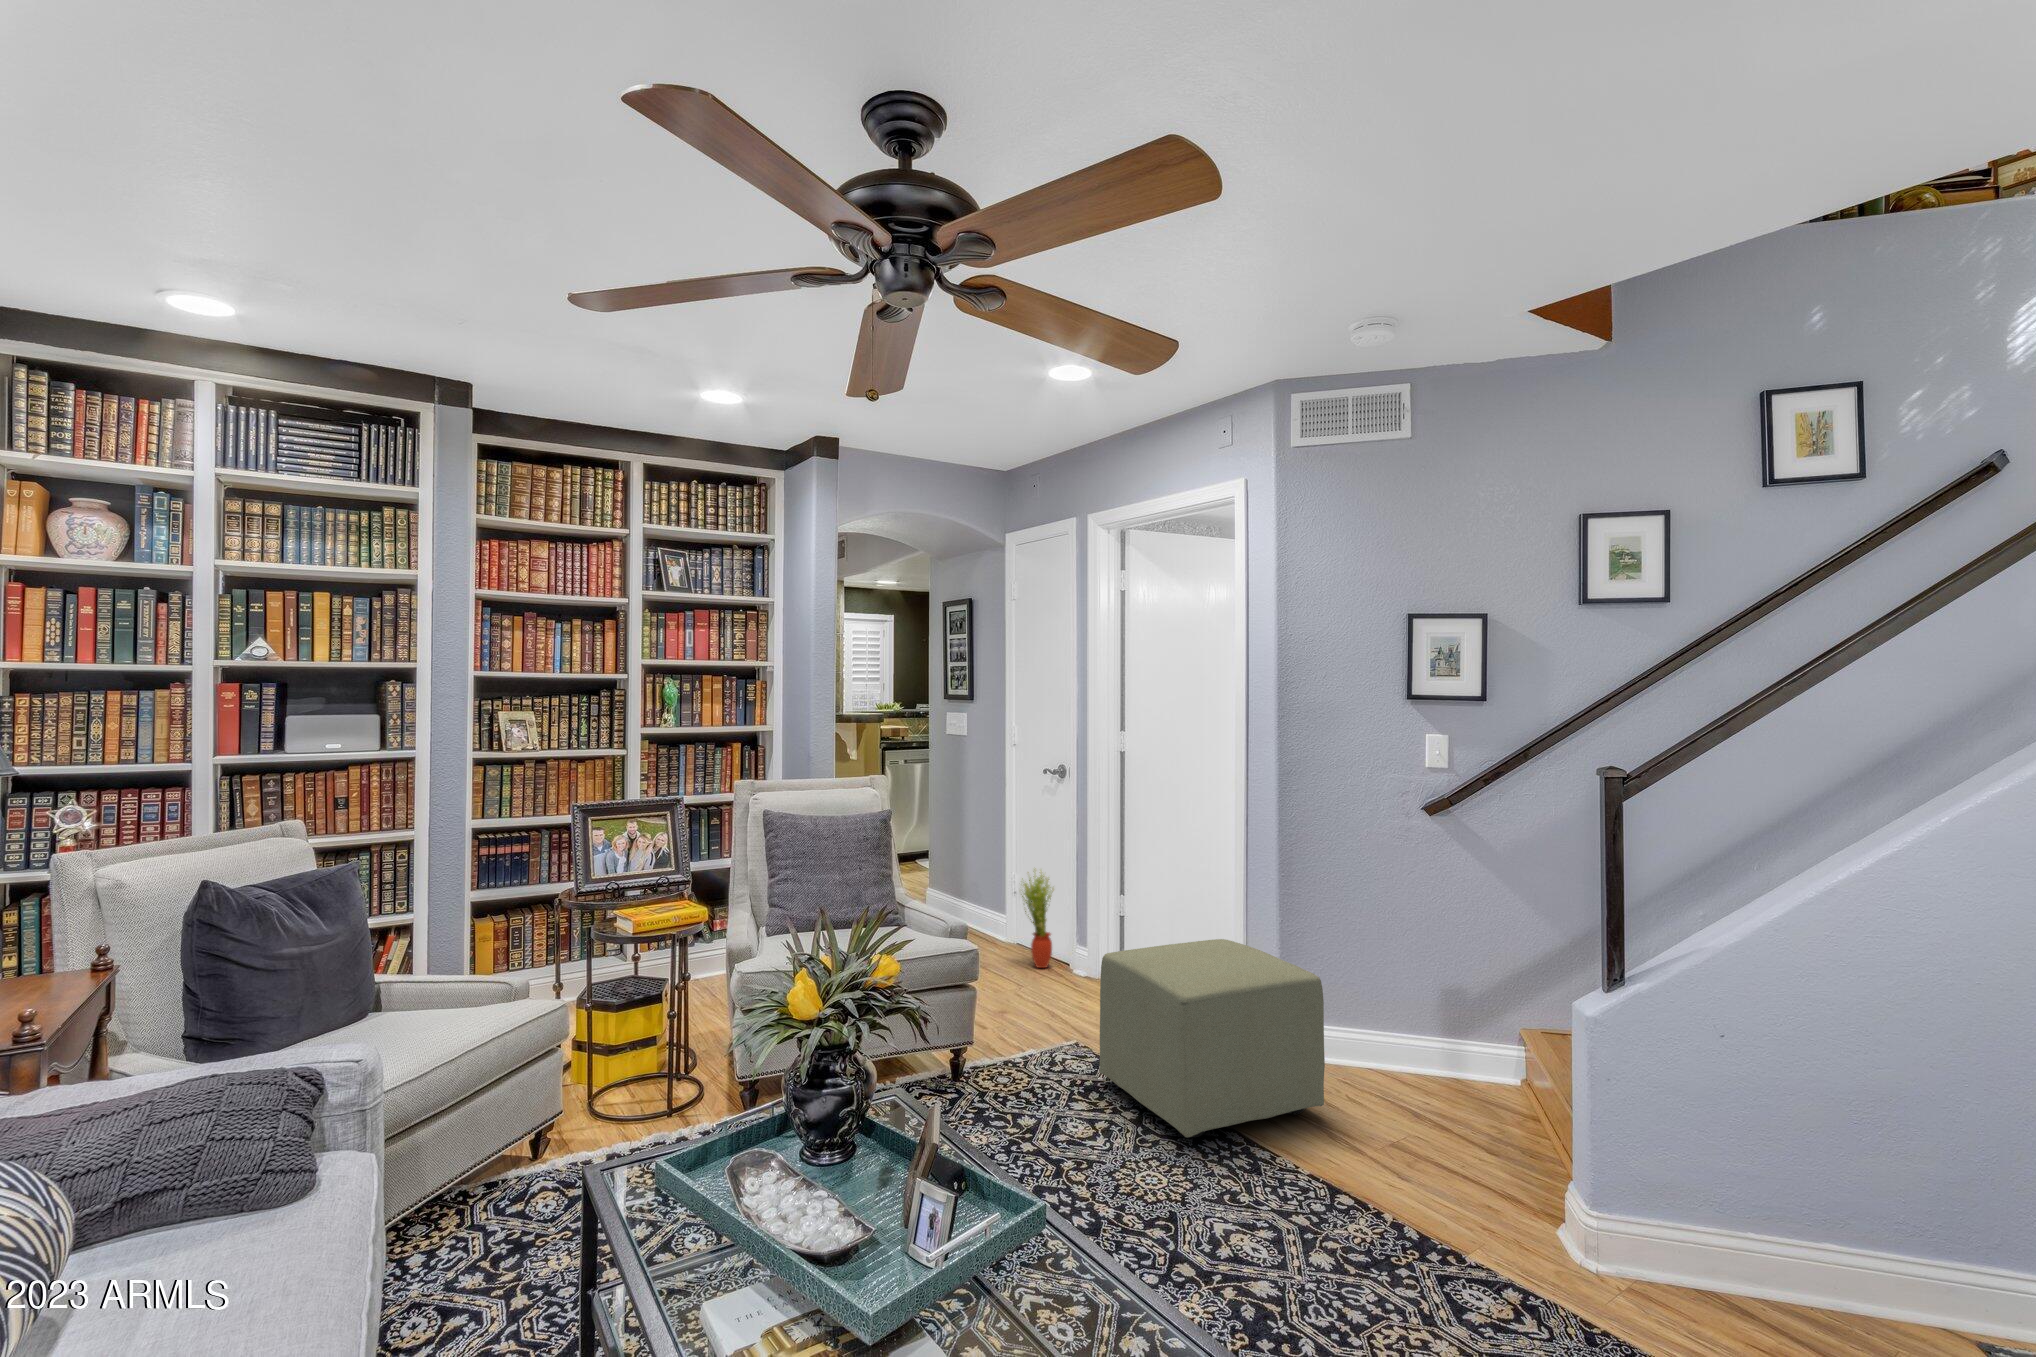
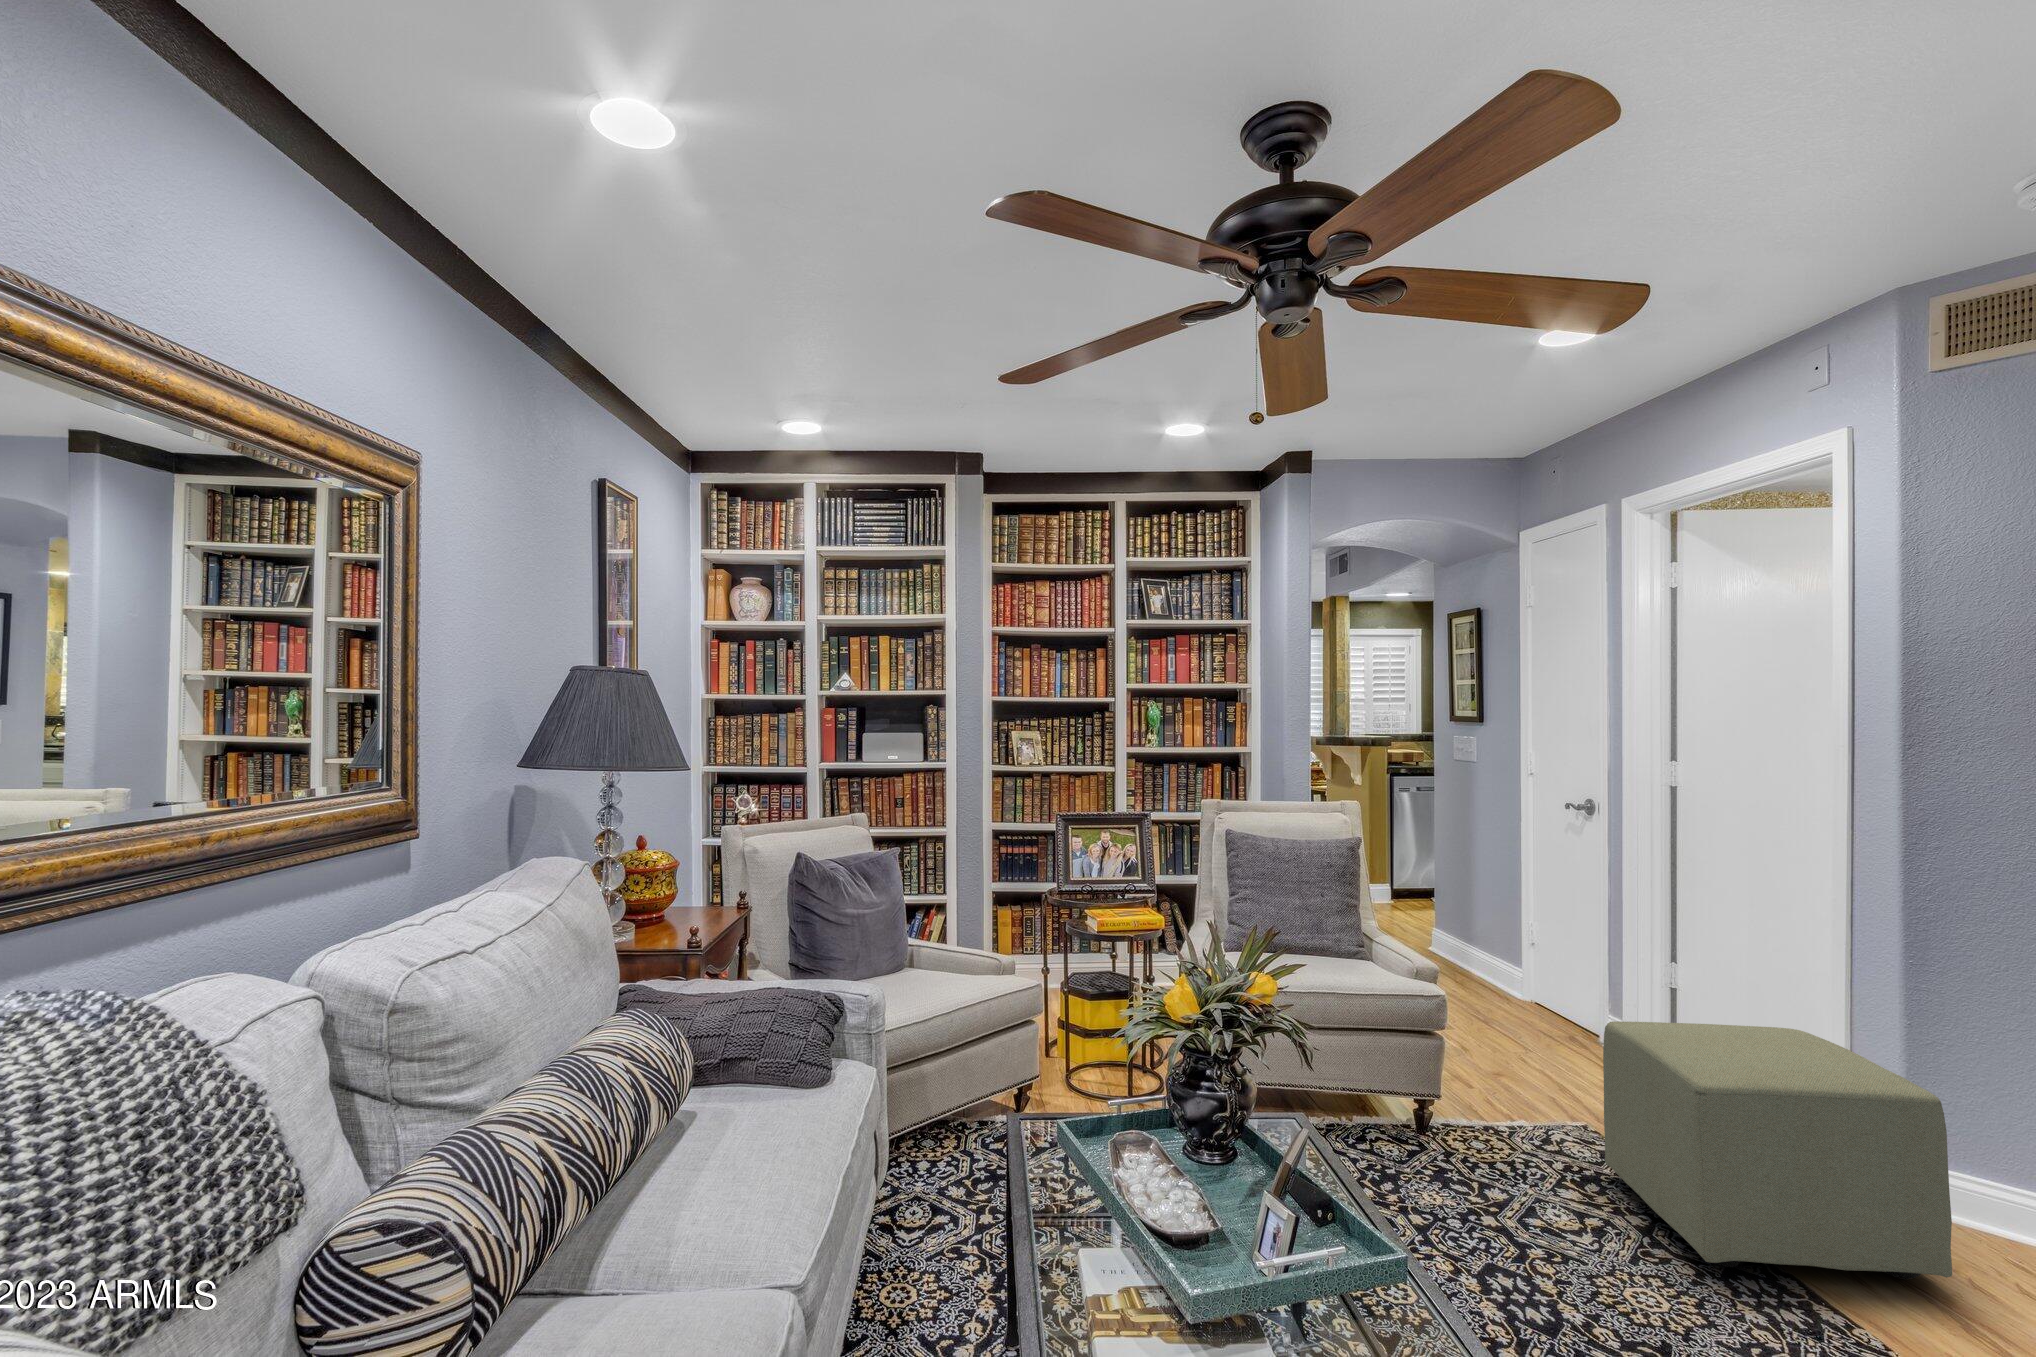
potted plant: present [1021,869,1054,968] -> none [1534,917,1580,1038]

